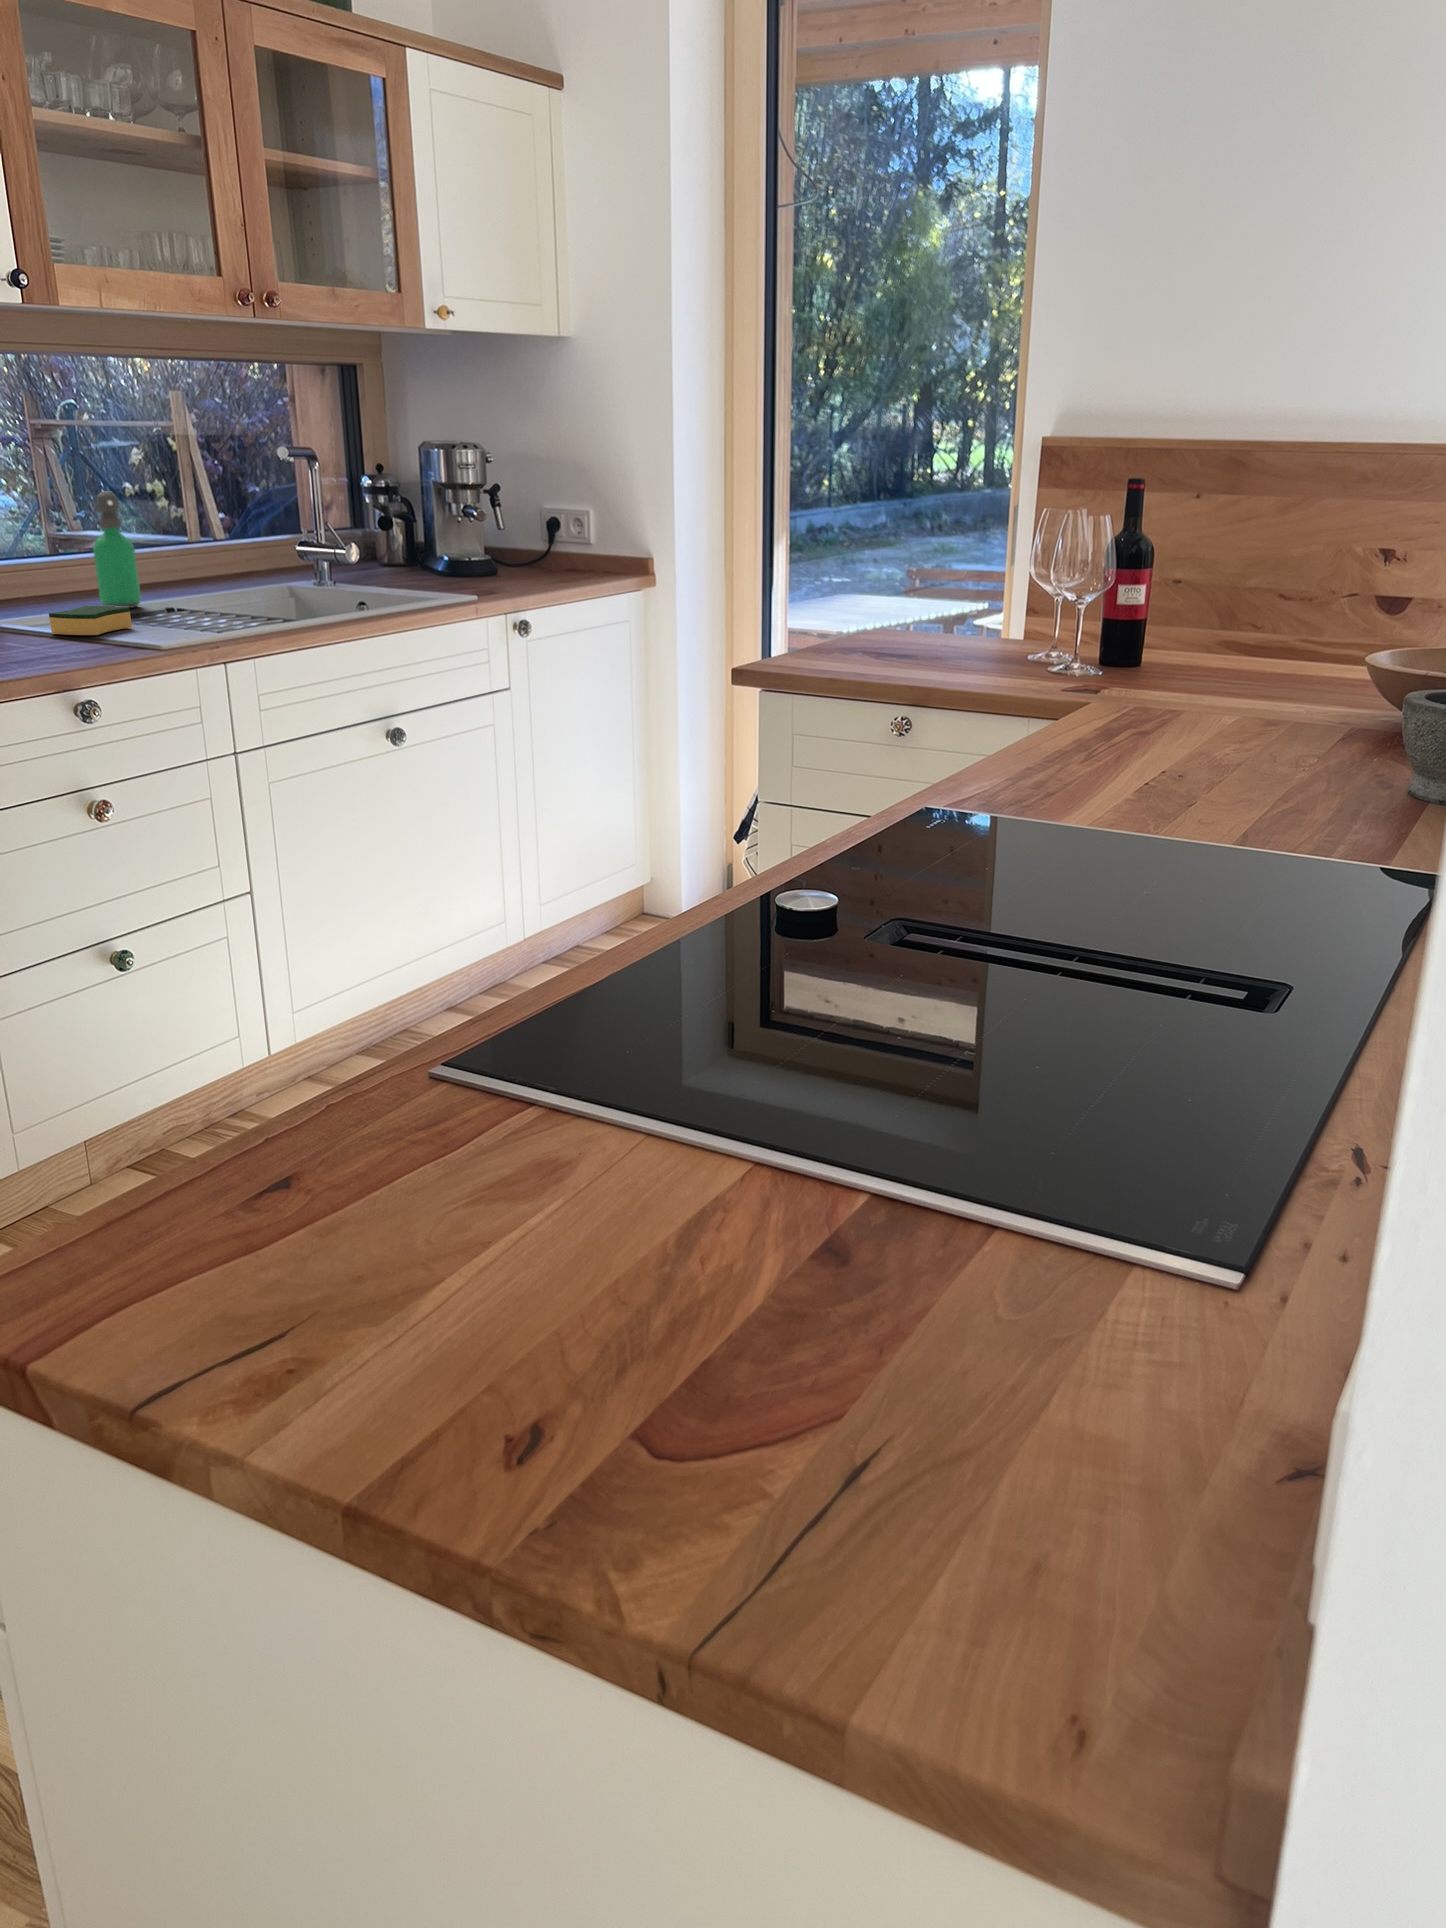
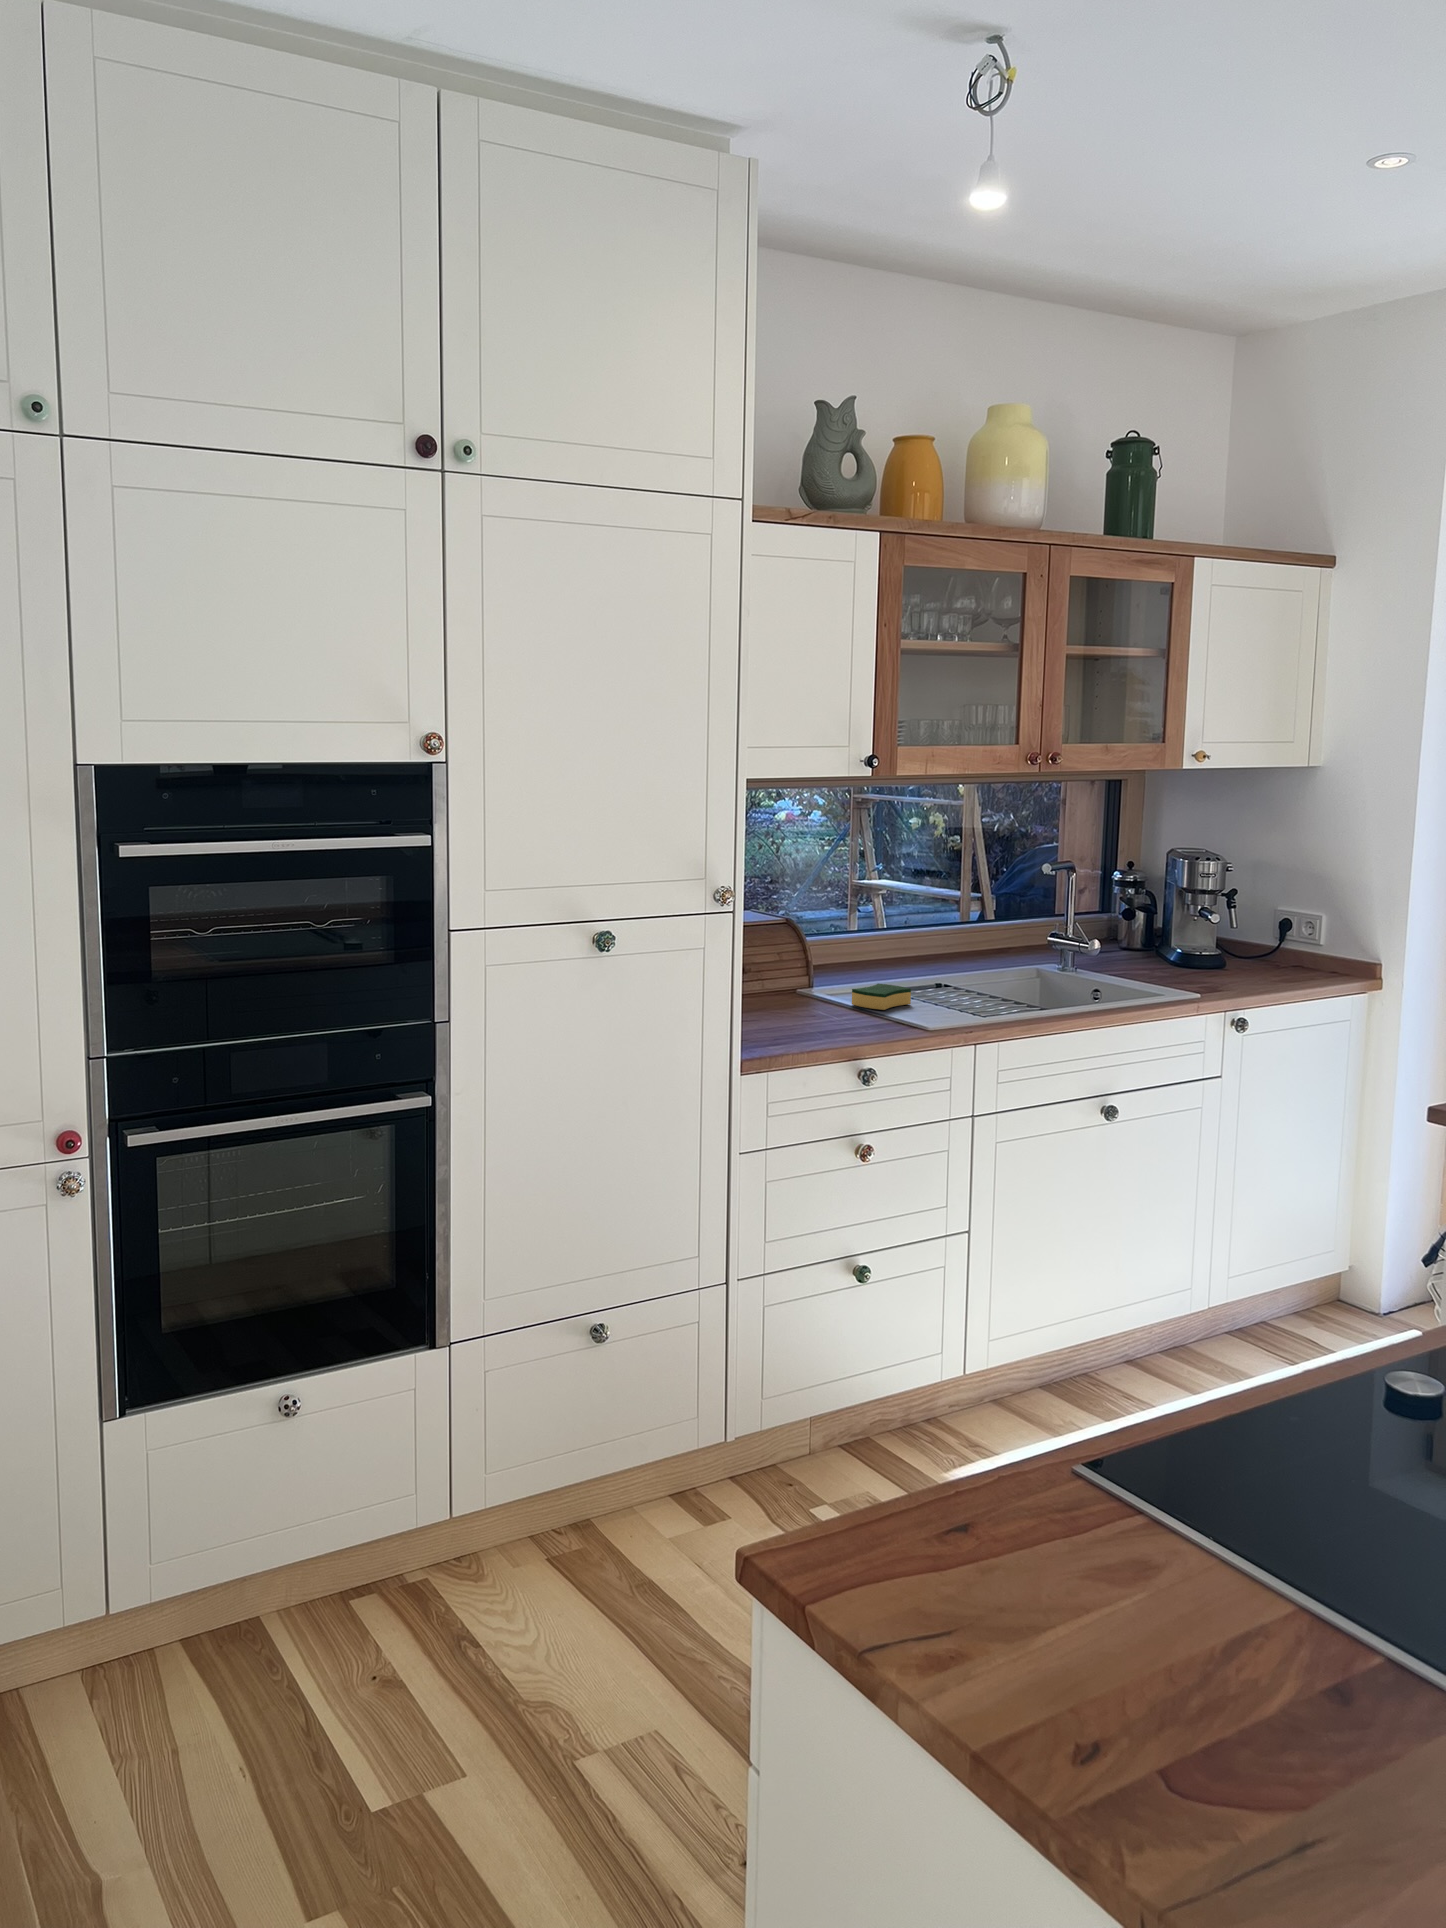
soap dispenser: present [93,491,141,608] -> none [889,893,922,983]

